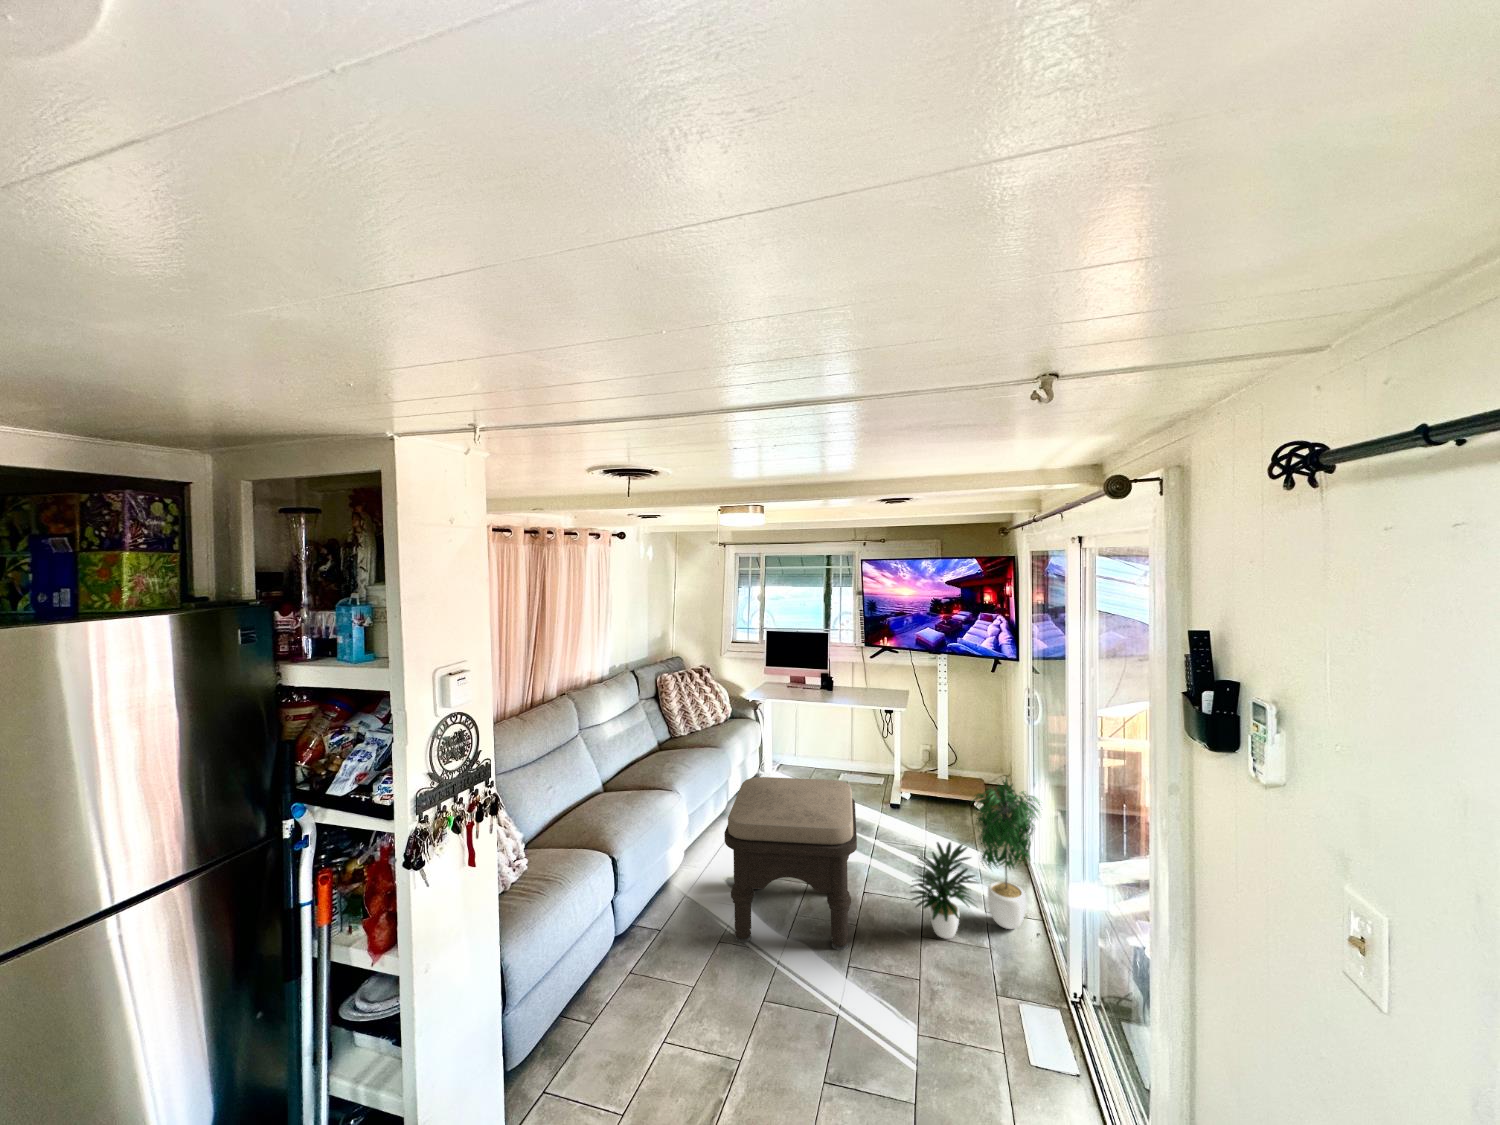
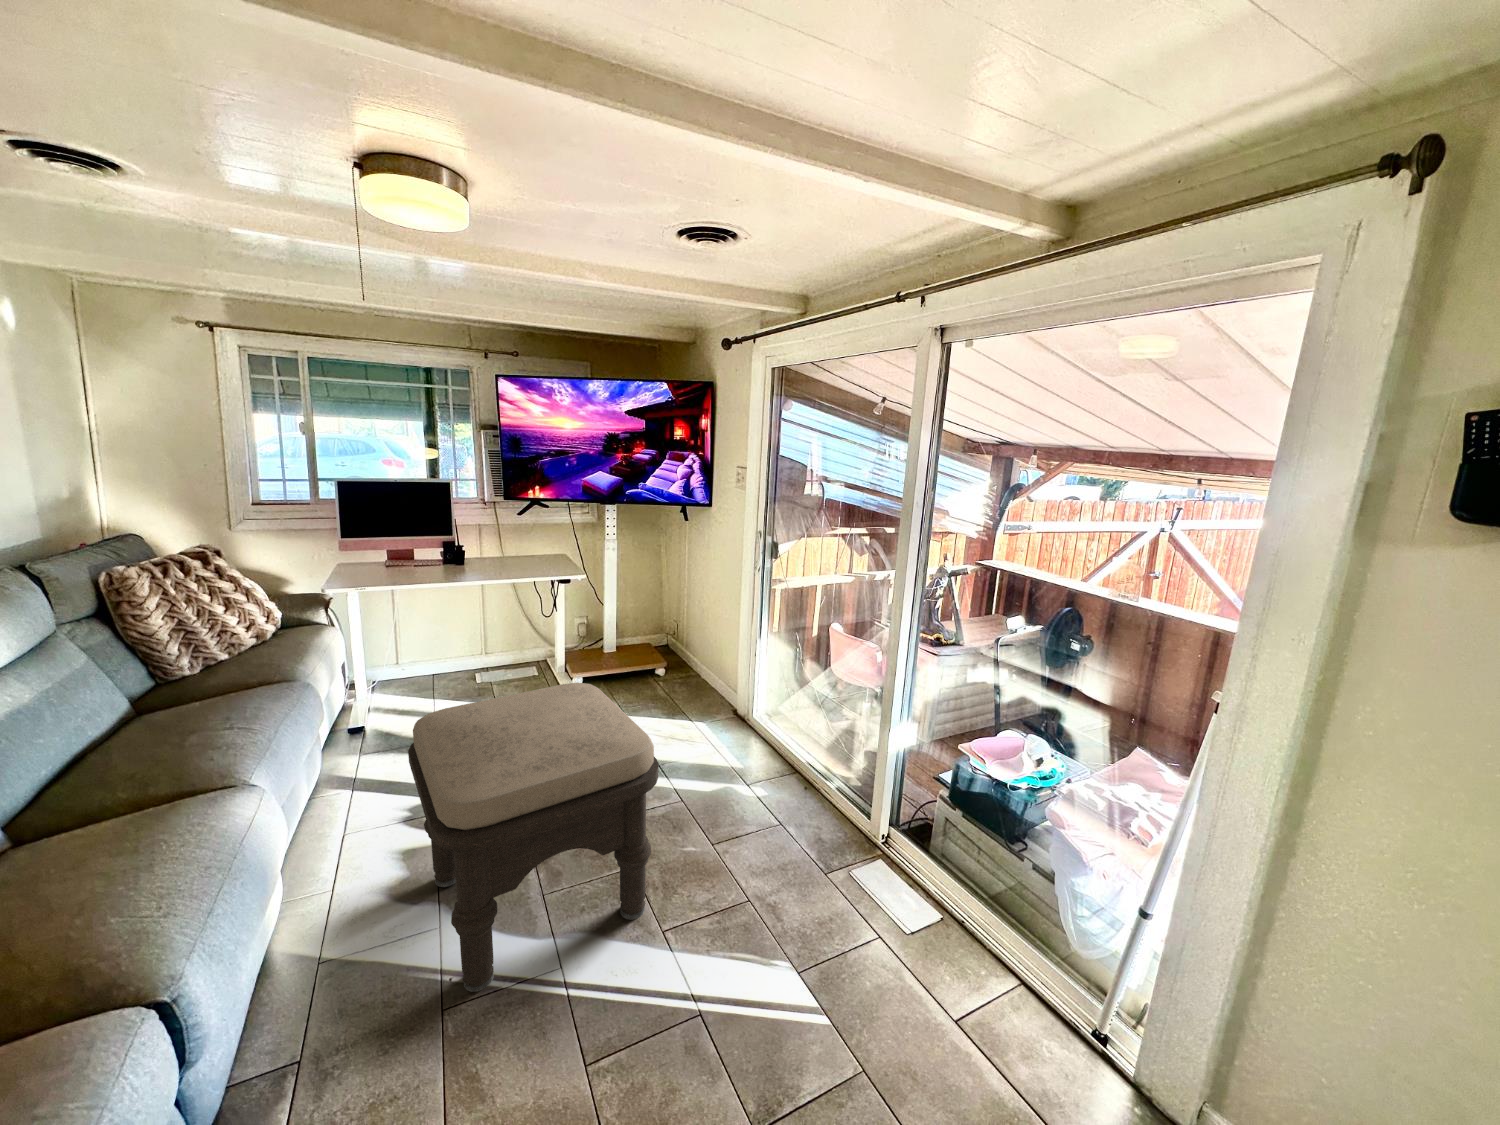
potted plant: present [911,779,1040,939] -> none [692,628,827,838]

